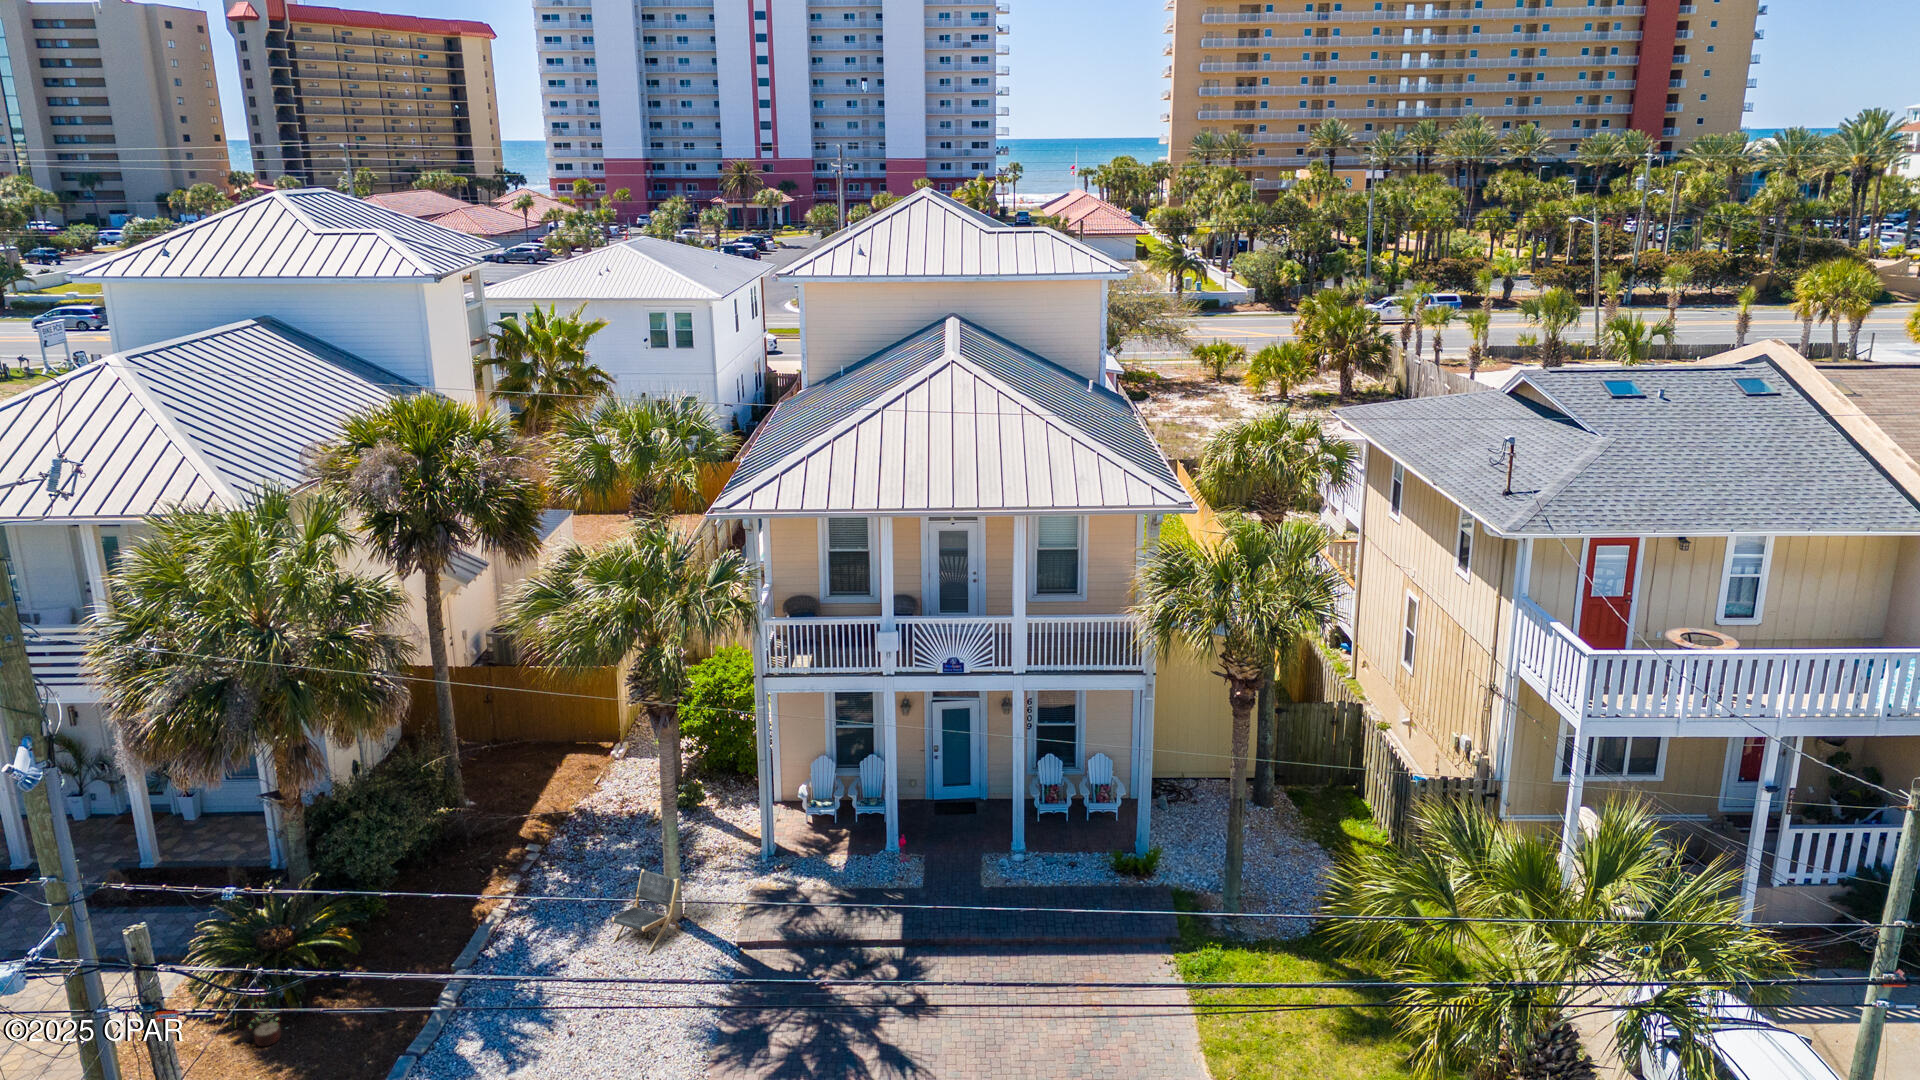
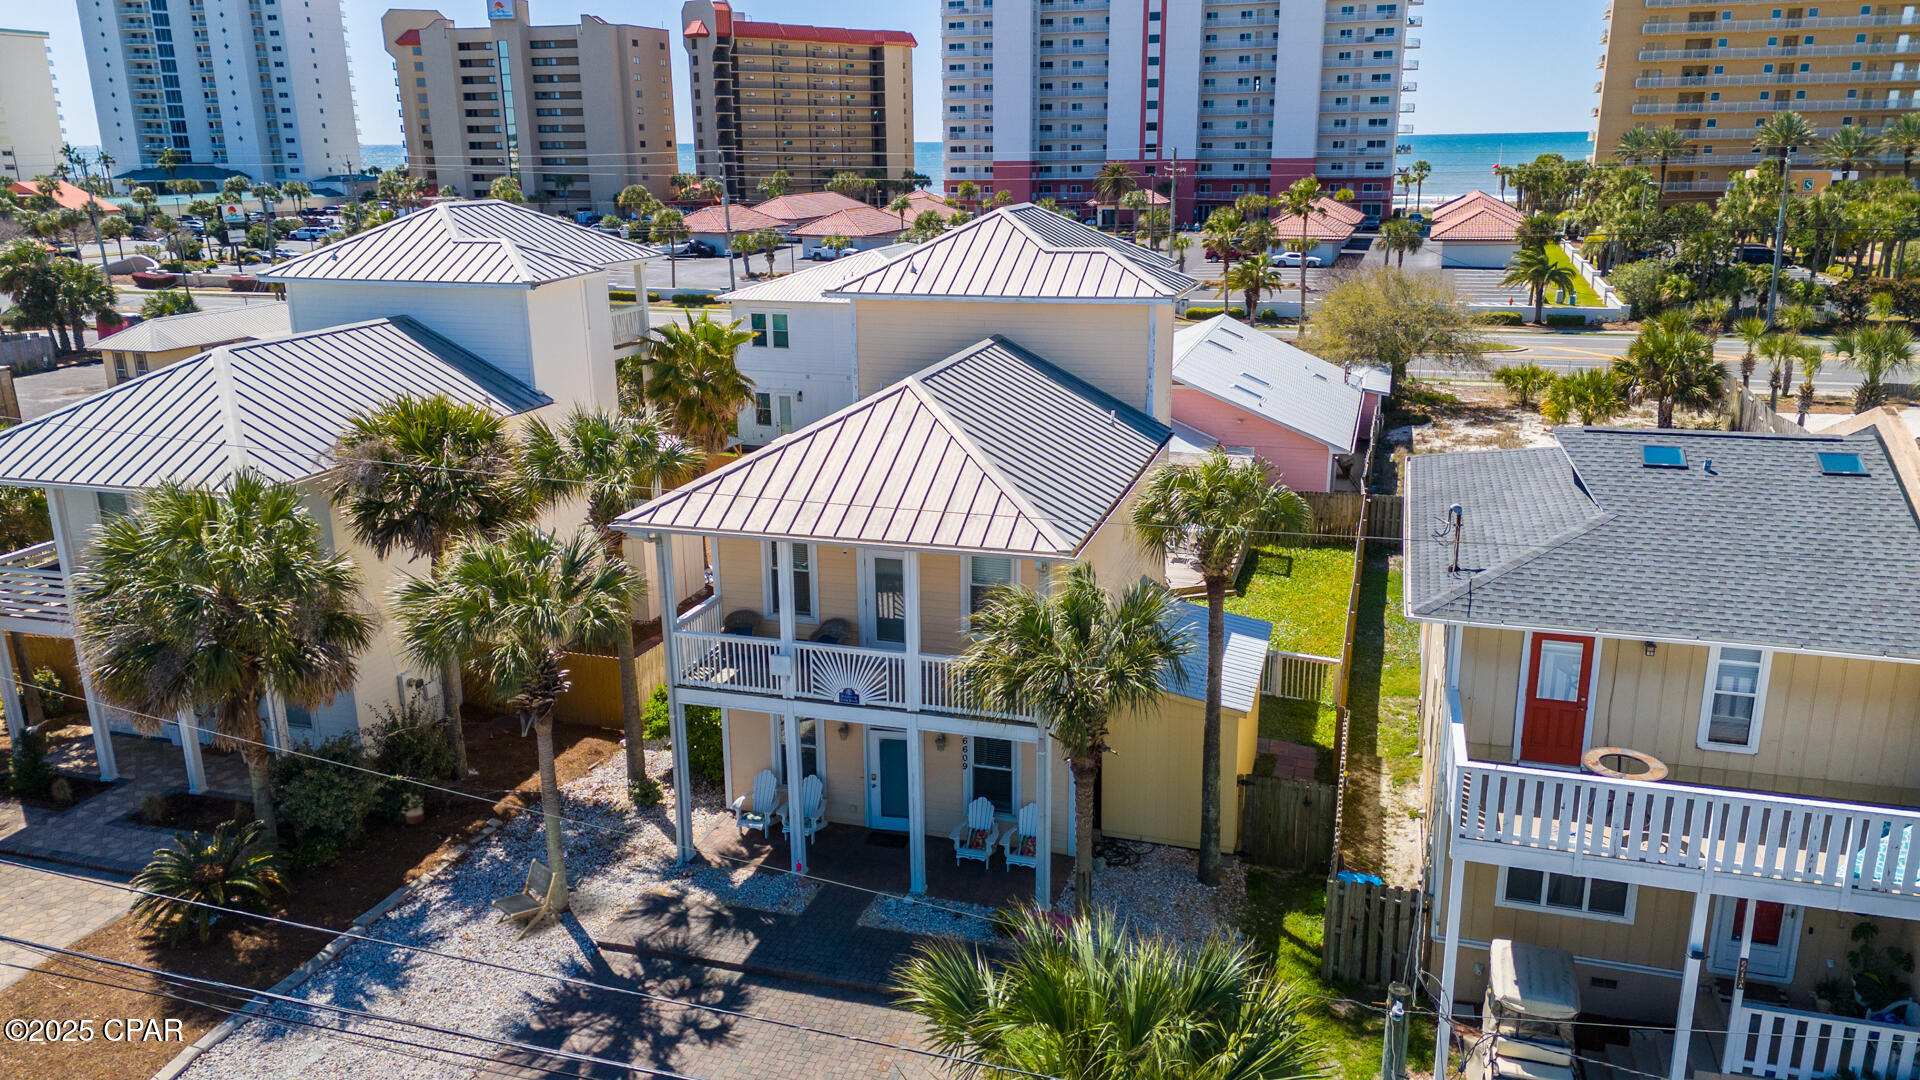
decorative plant: present [249,1001,281,1046] -> present [404,793,425,824]

